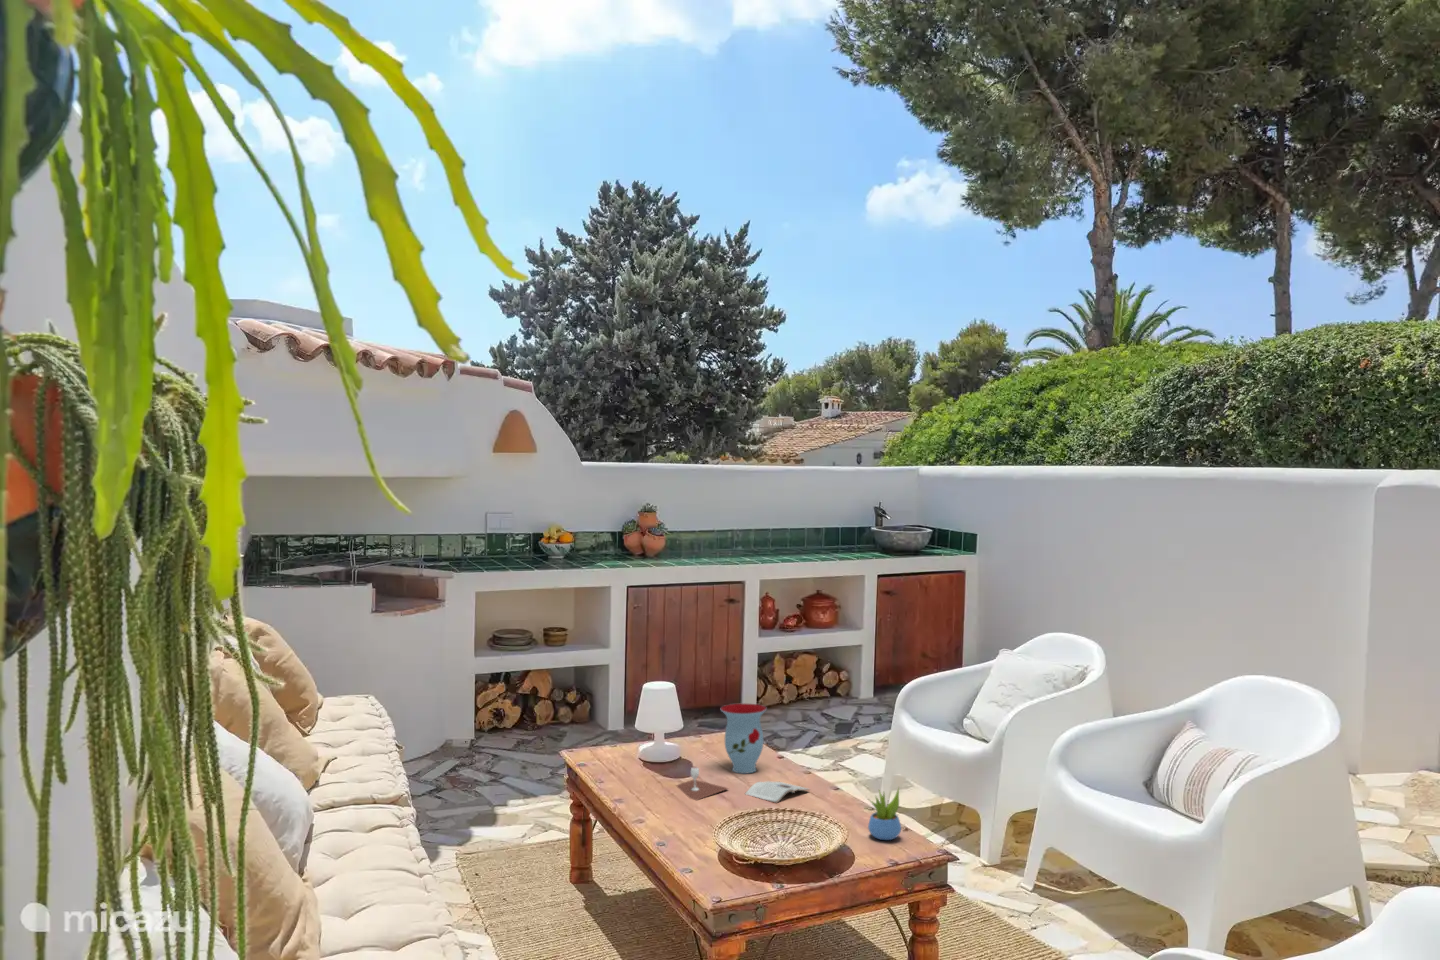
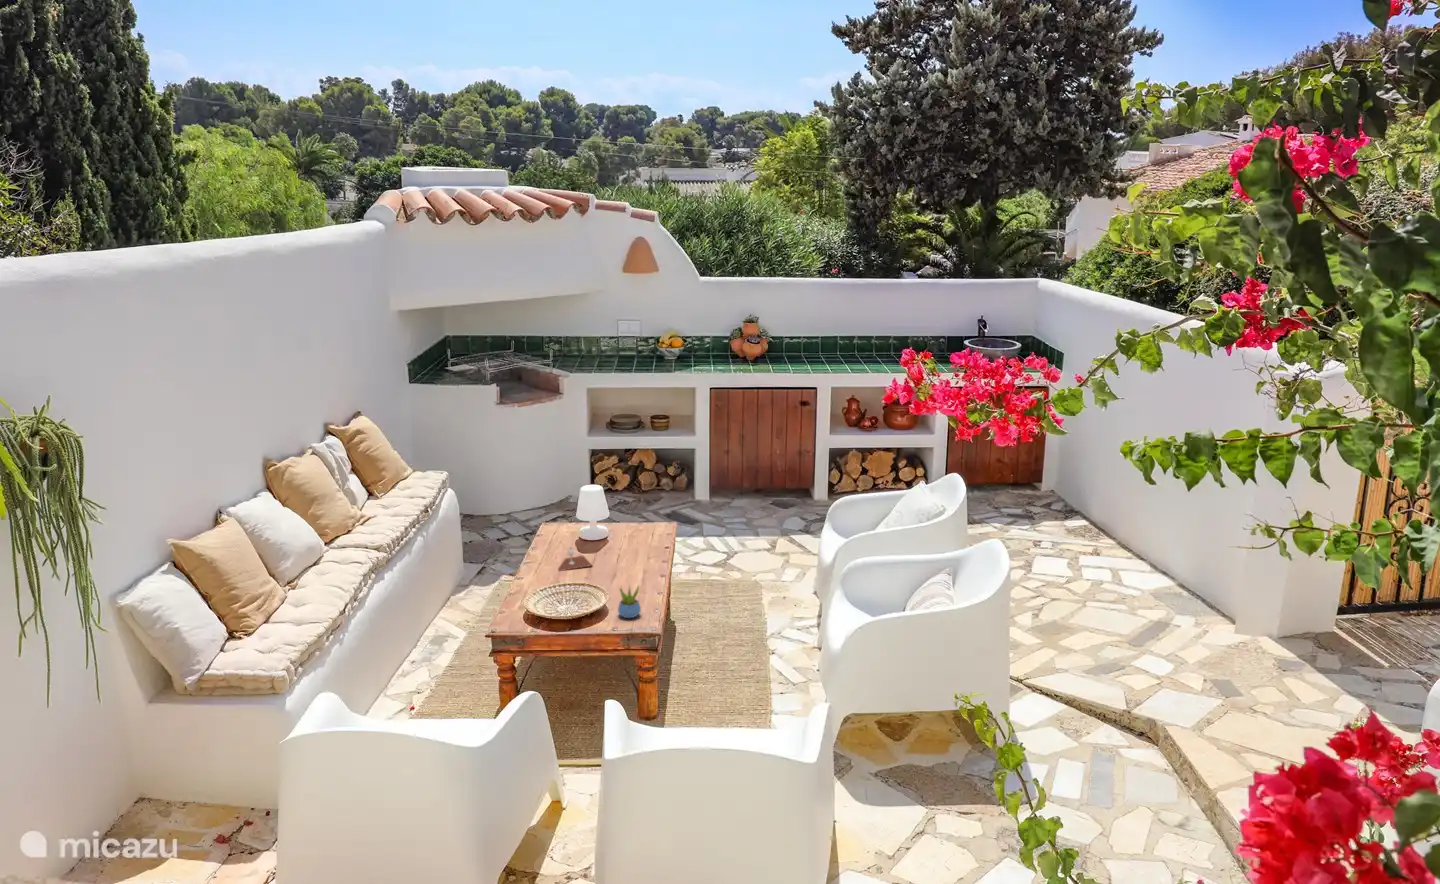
vase: present [721,703,766,773] -> none [612,506,646,556]
magazine: present [746,781,809,803] -> none [598,564,644,581]

